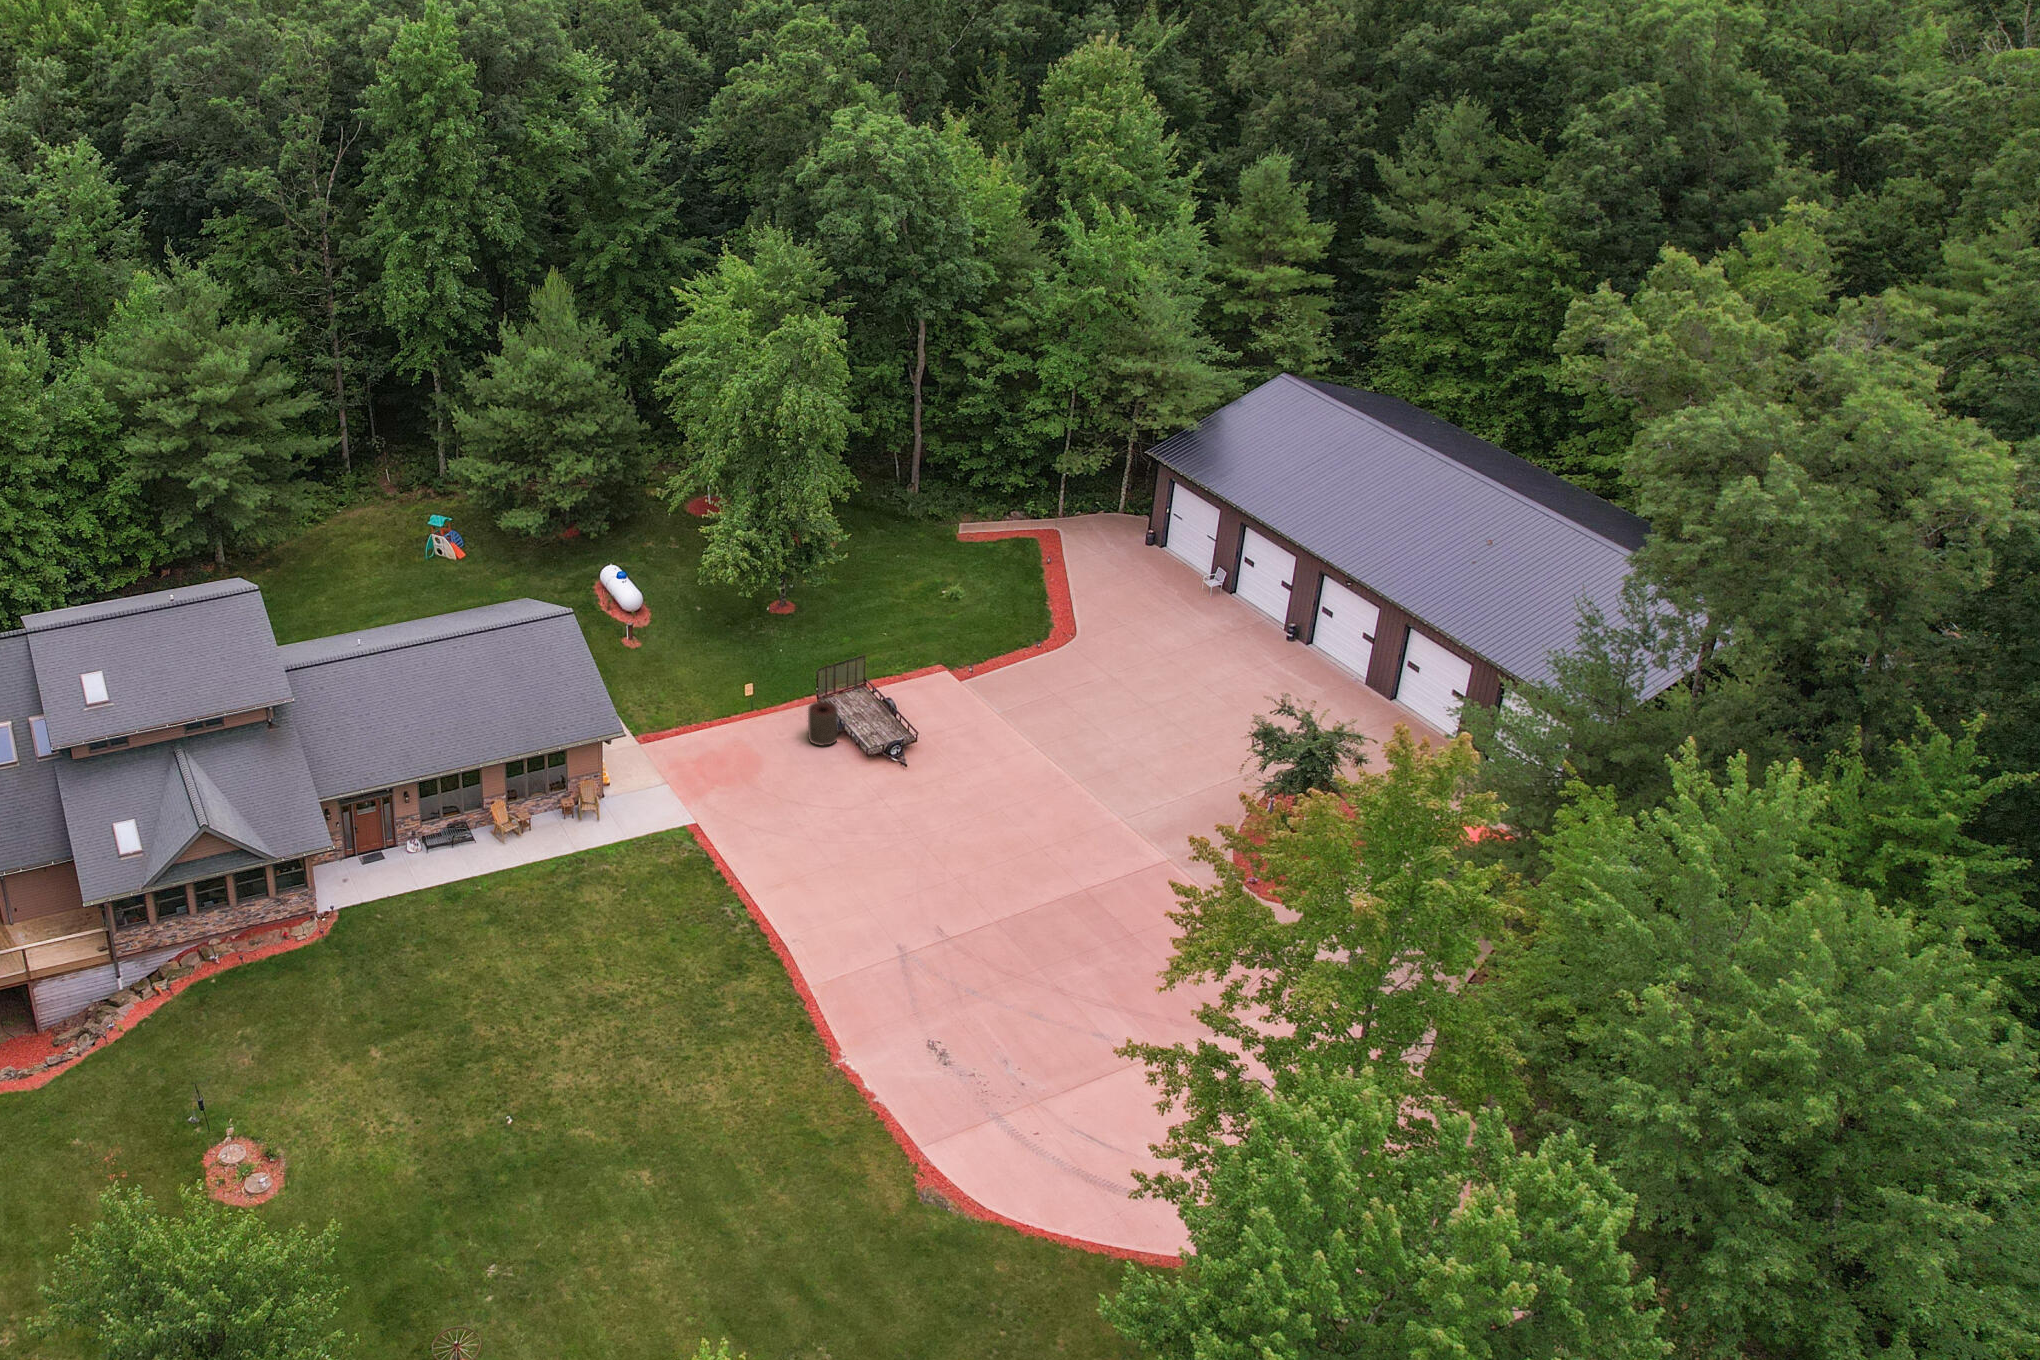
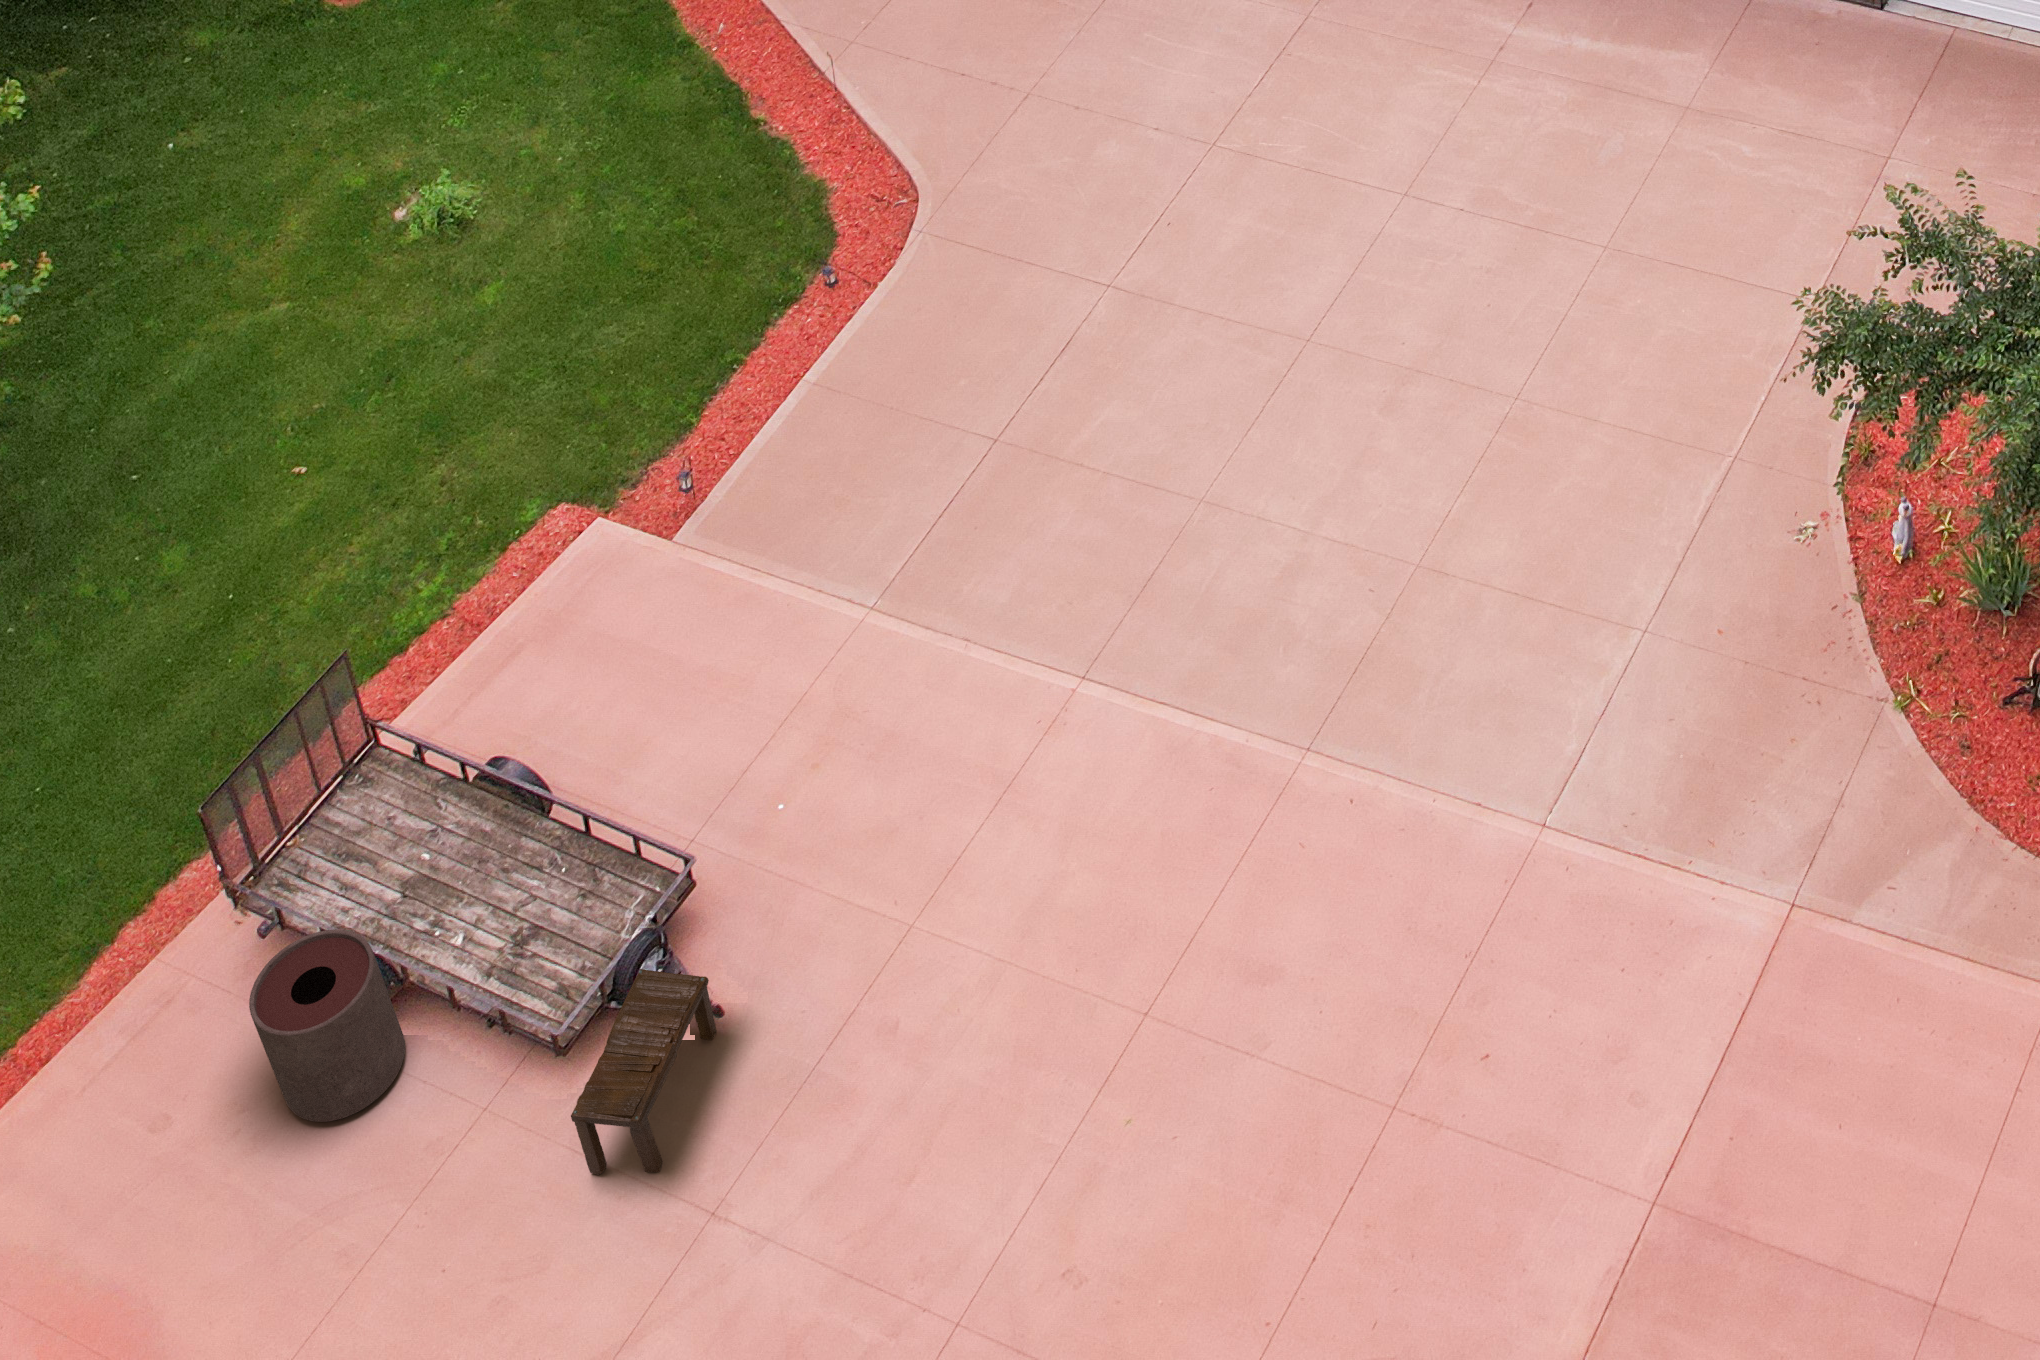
bench: none [861,743,904,783] -> present [571,969,716,1175]

